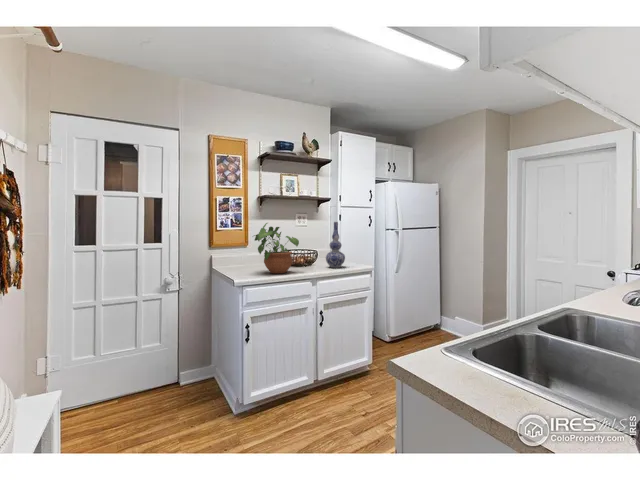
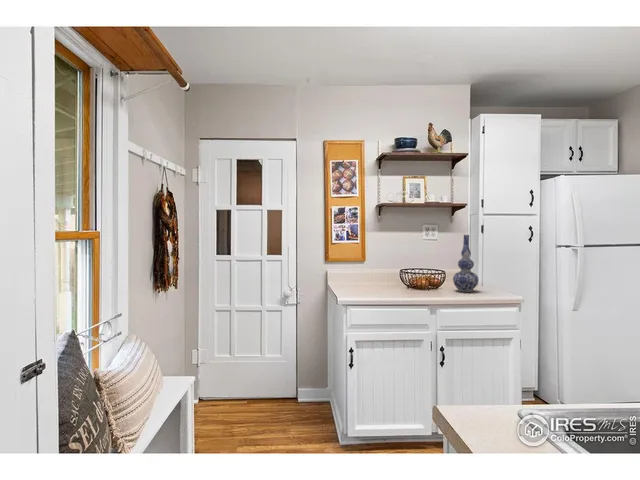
potted plant: present [254,223,299,274] -> none [362,236,415,295]

